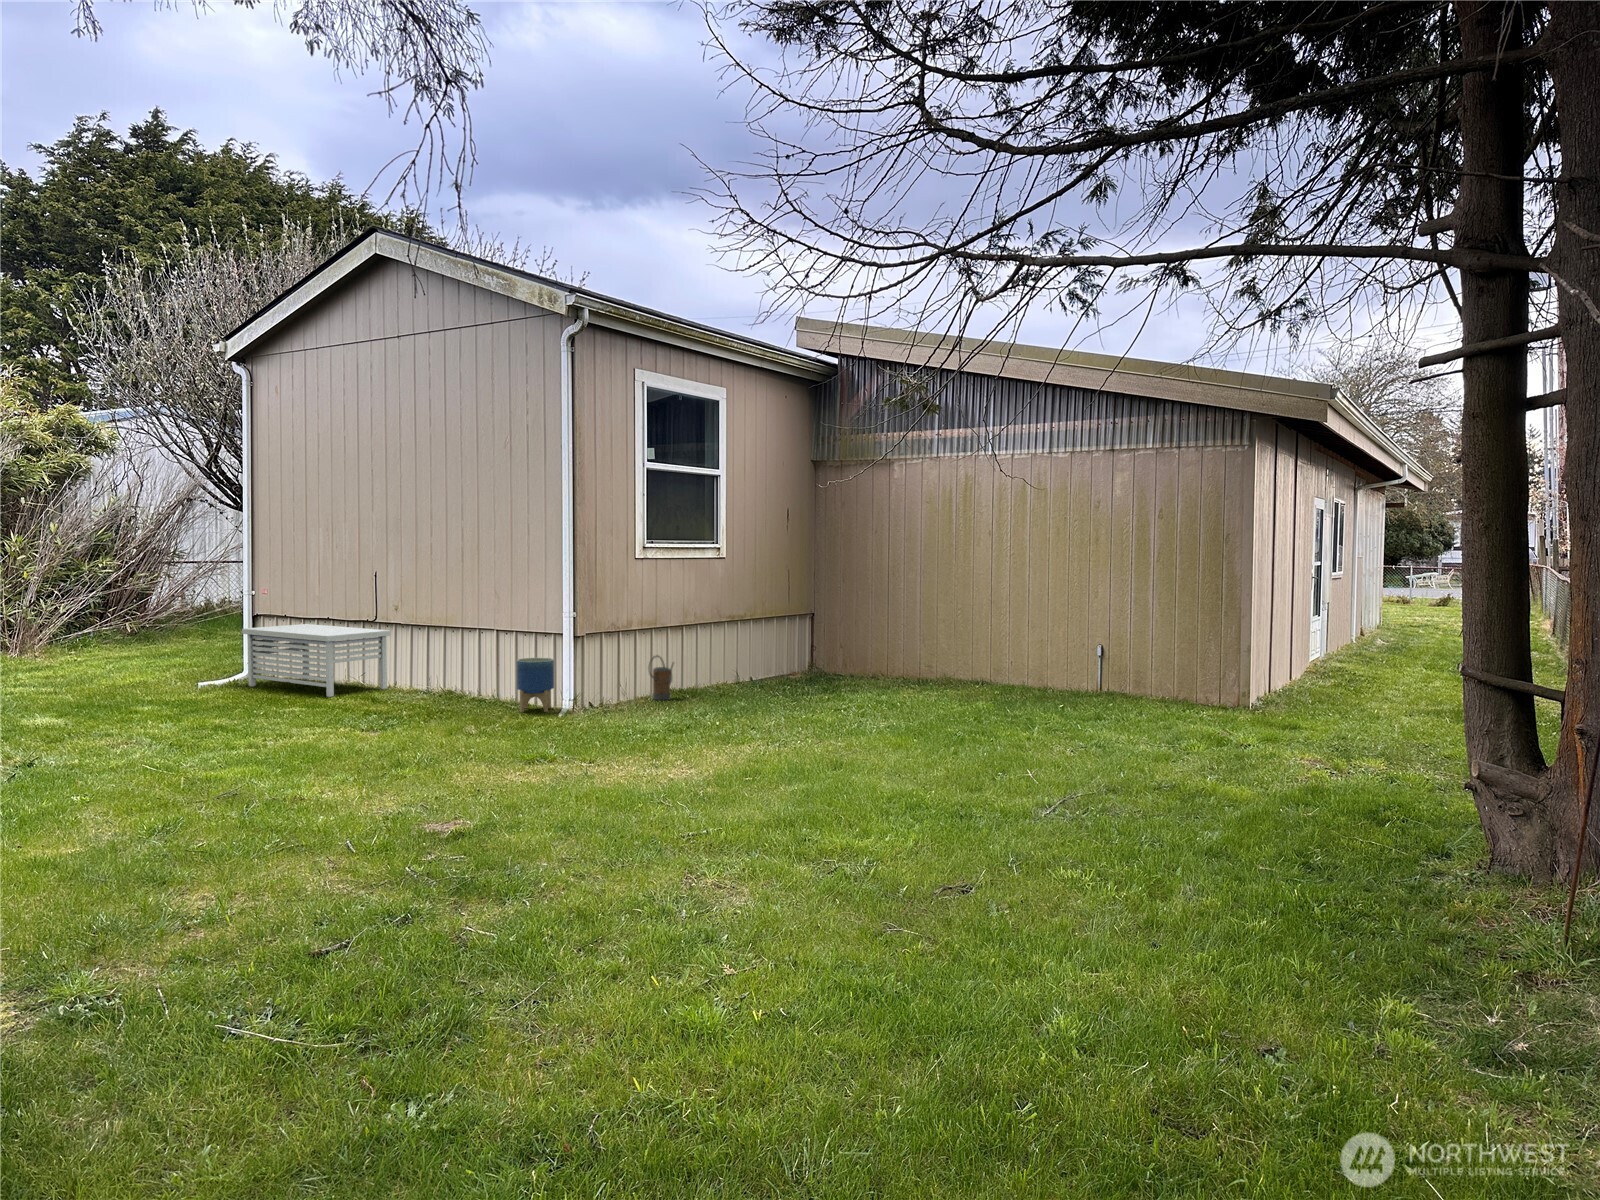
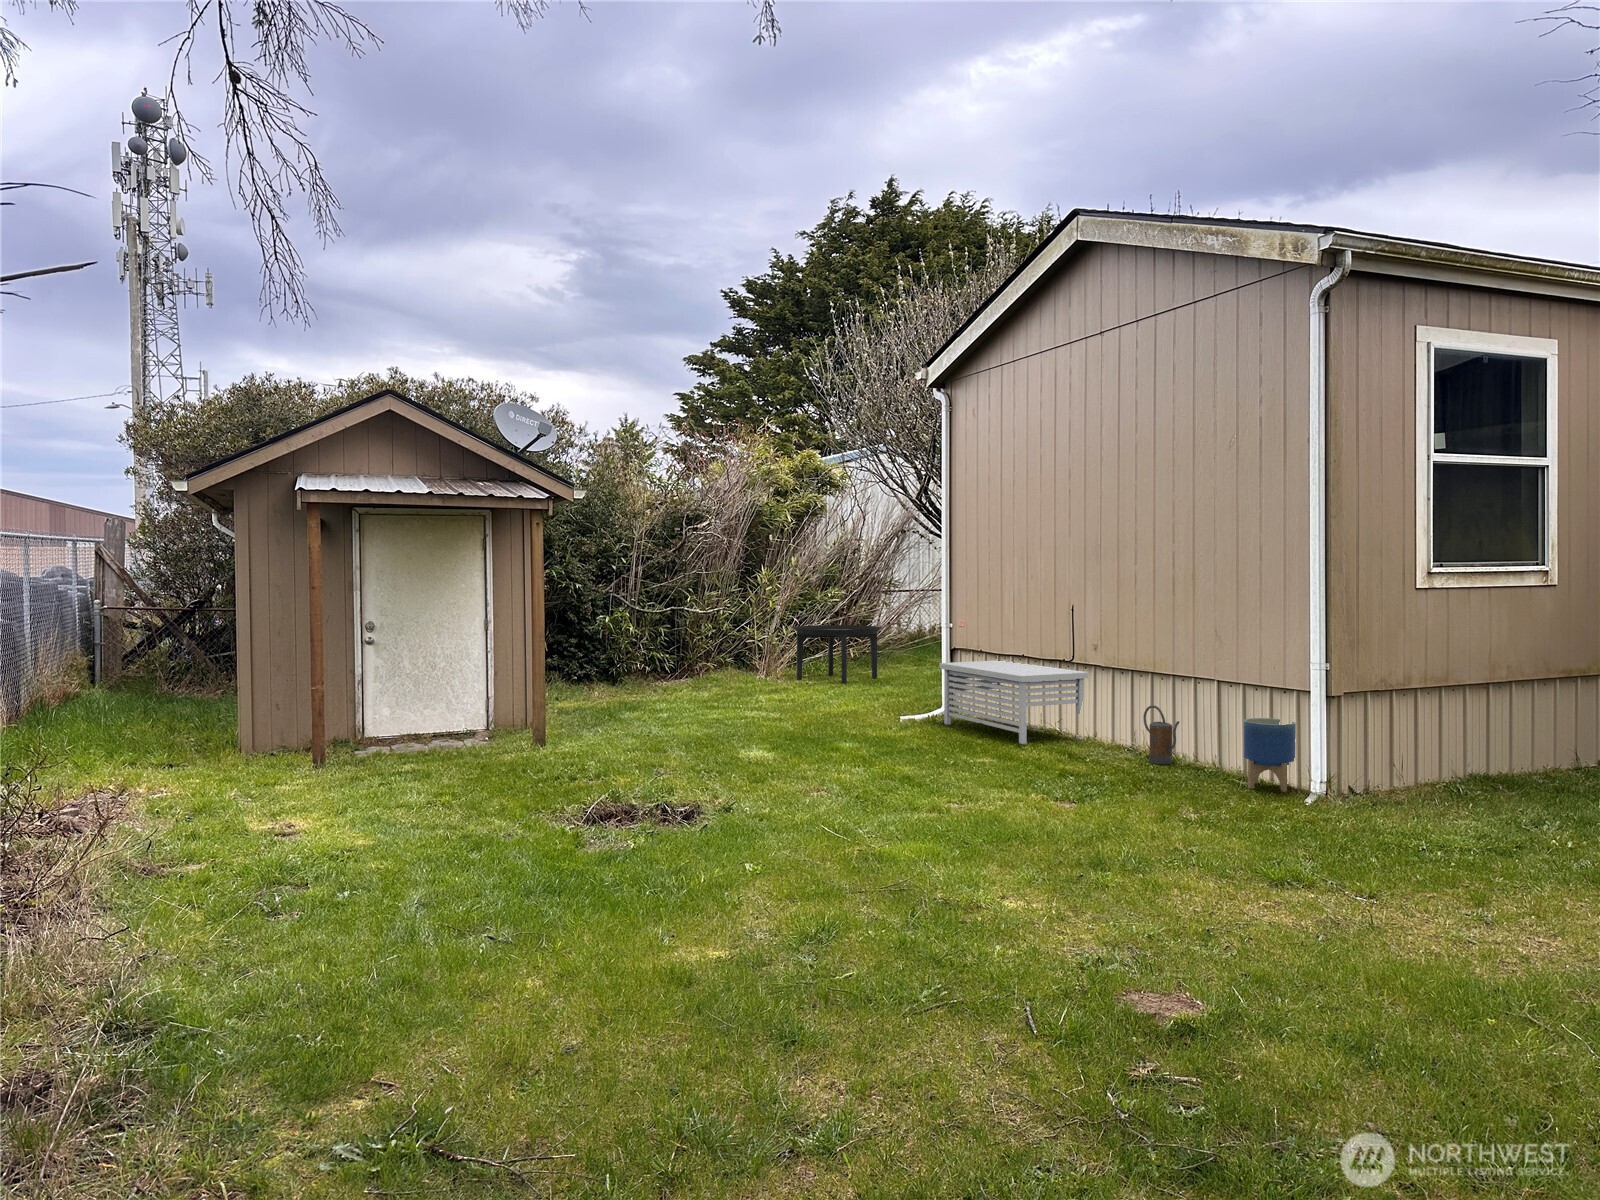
round table: none [54,596,168,656] -> present [793,625,881,683]
watering can: present [648,655,674,700] -> present [1143,705,1179,764]

